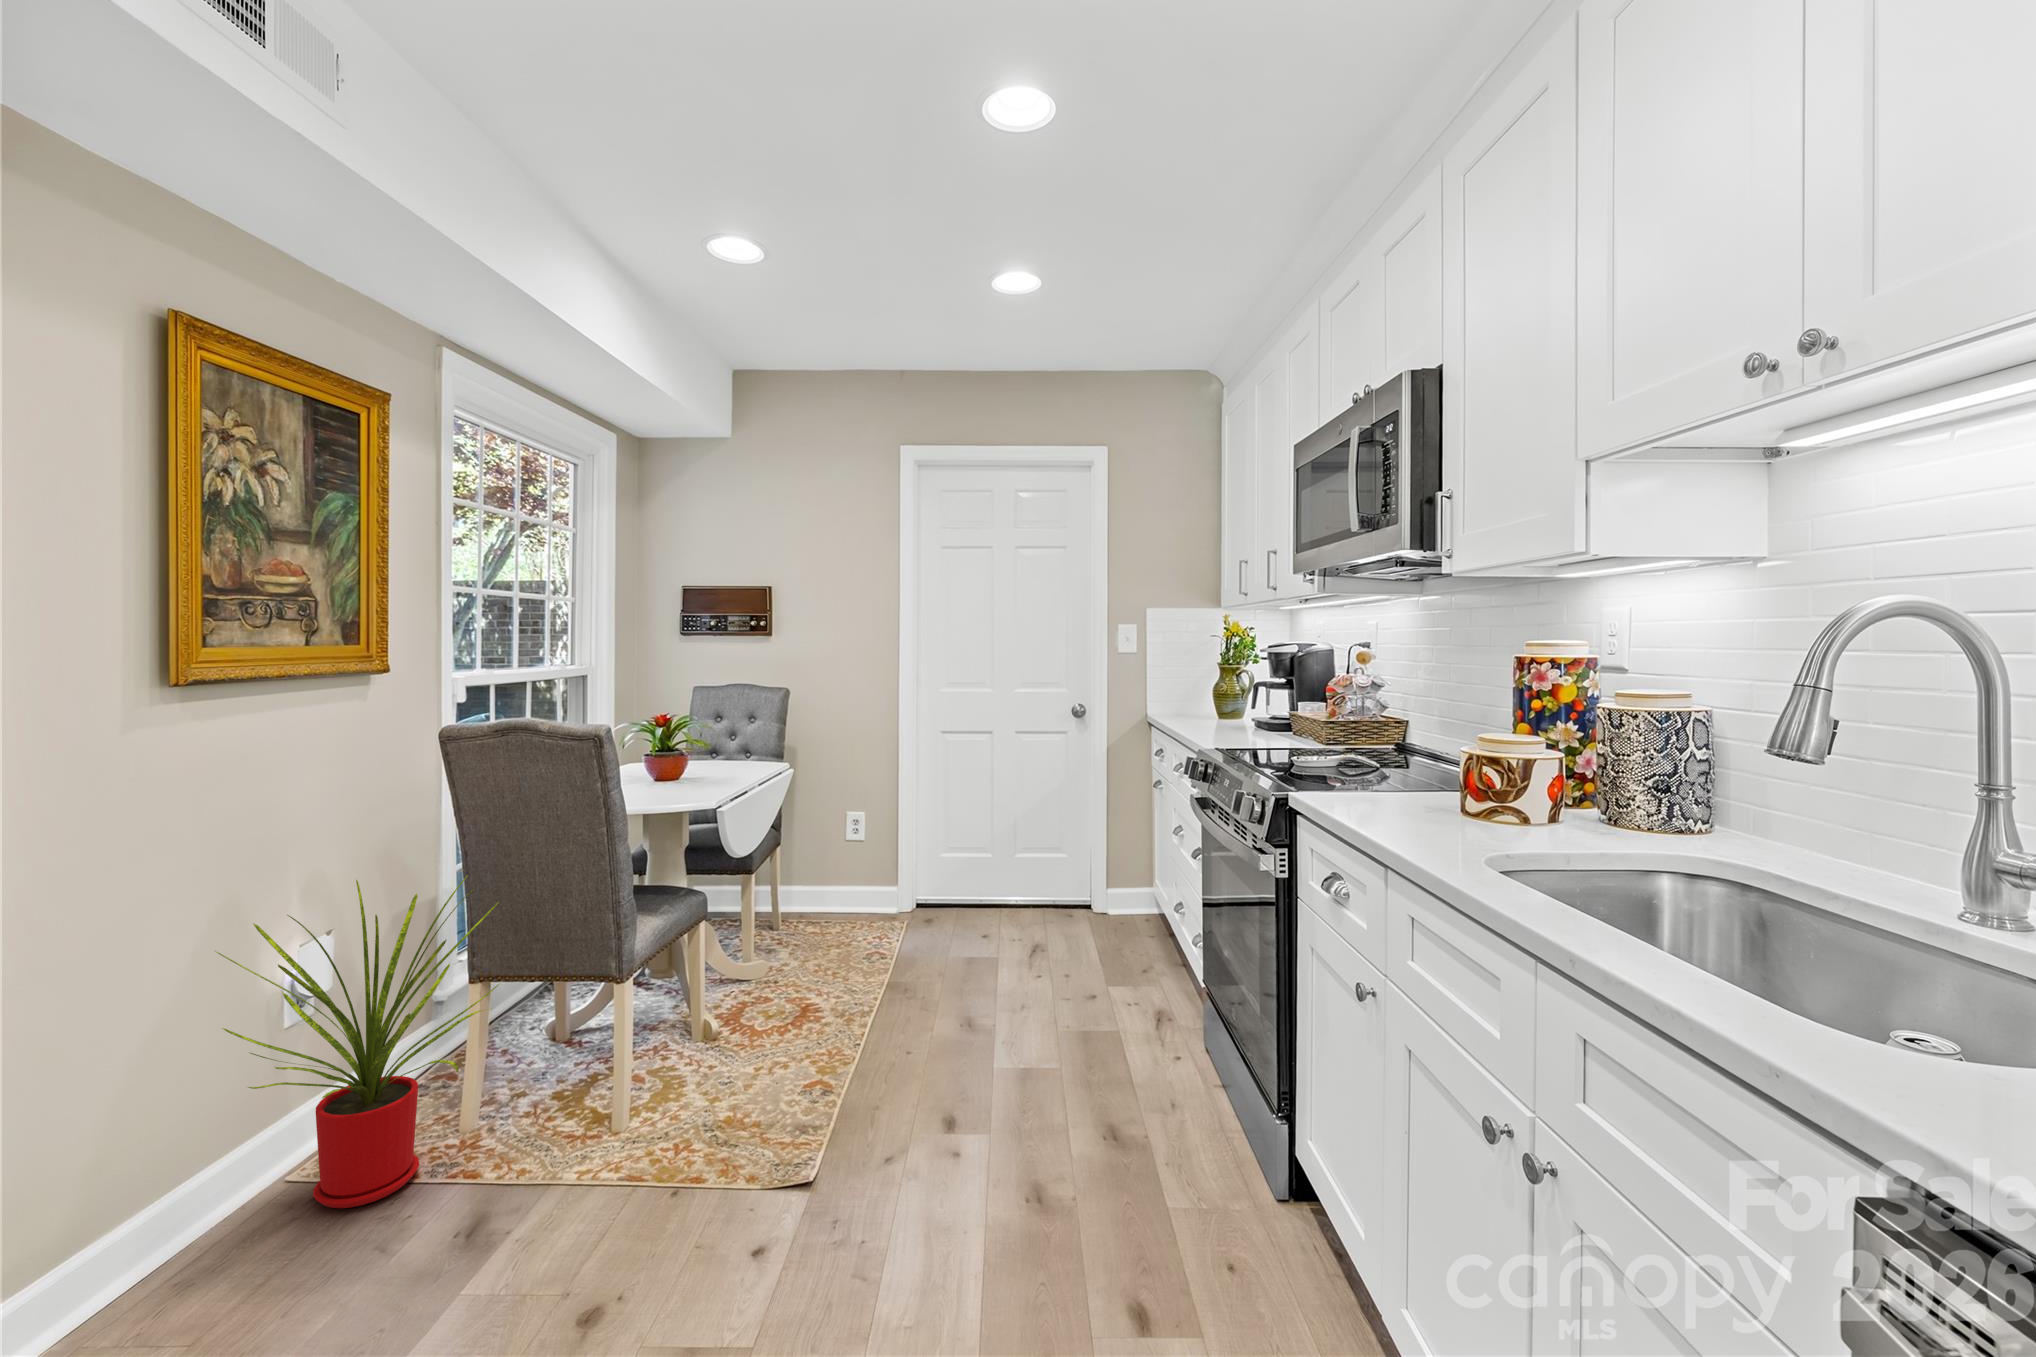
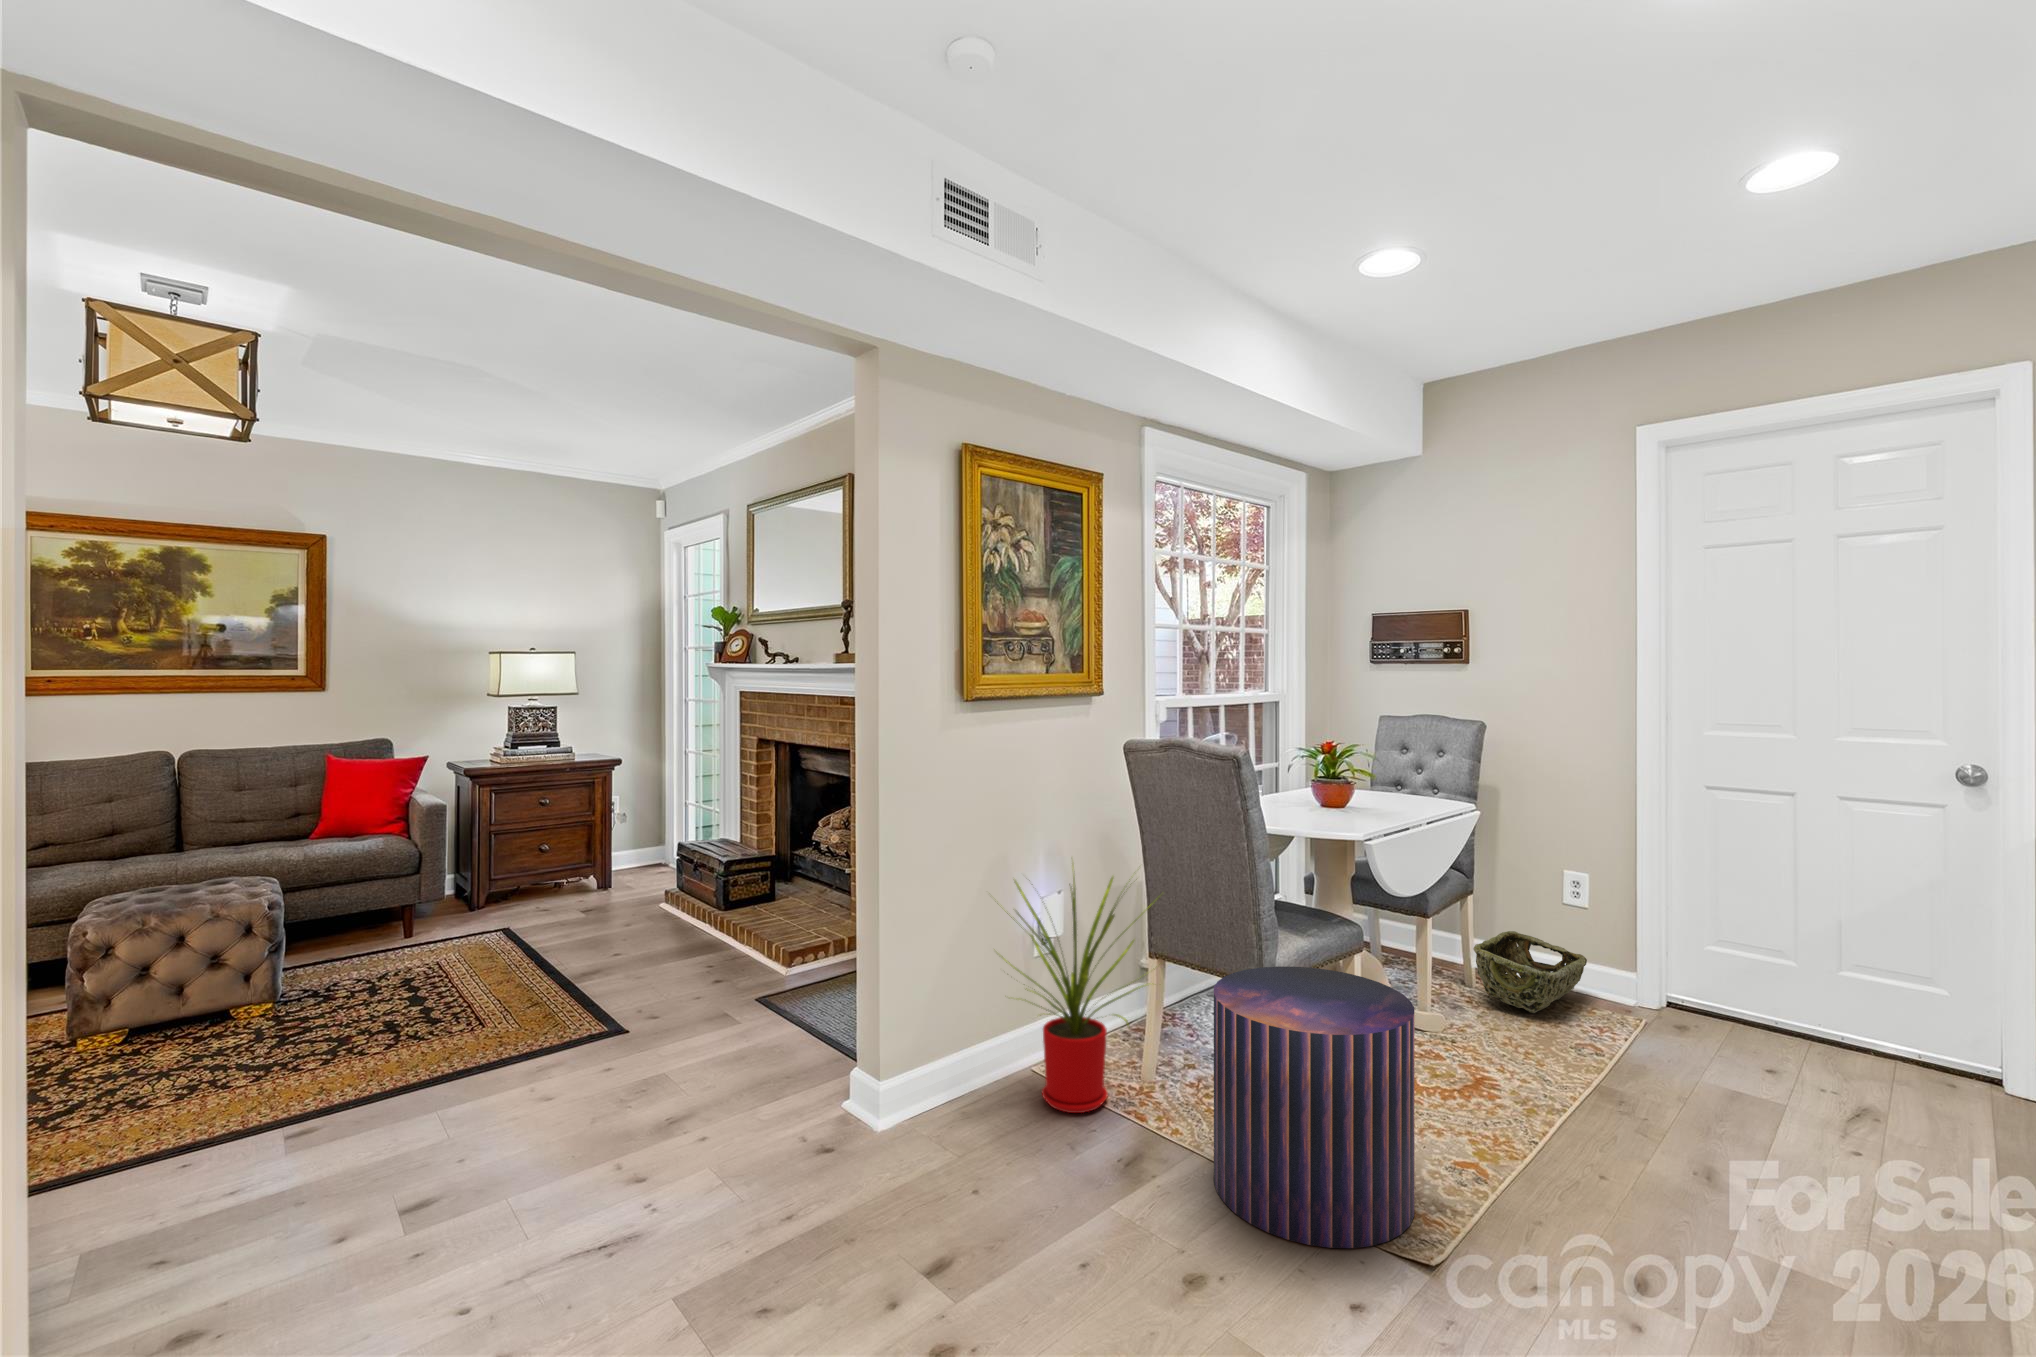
woven basket: none [782,876,862,941] -> present [1473,931,1587,1013]
pouf: none [581,945,790,1231] -> present [1214,967,1415,1248]

